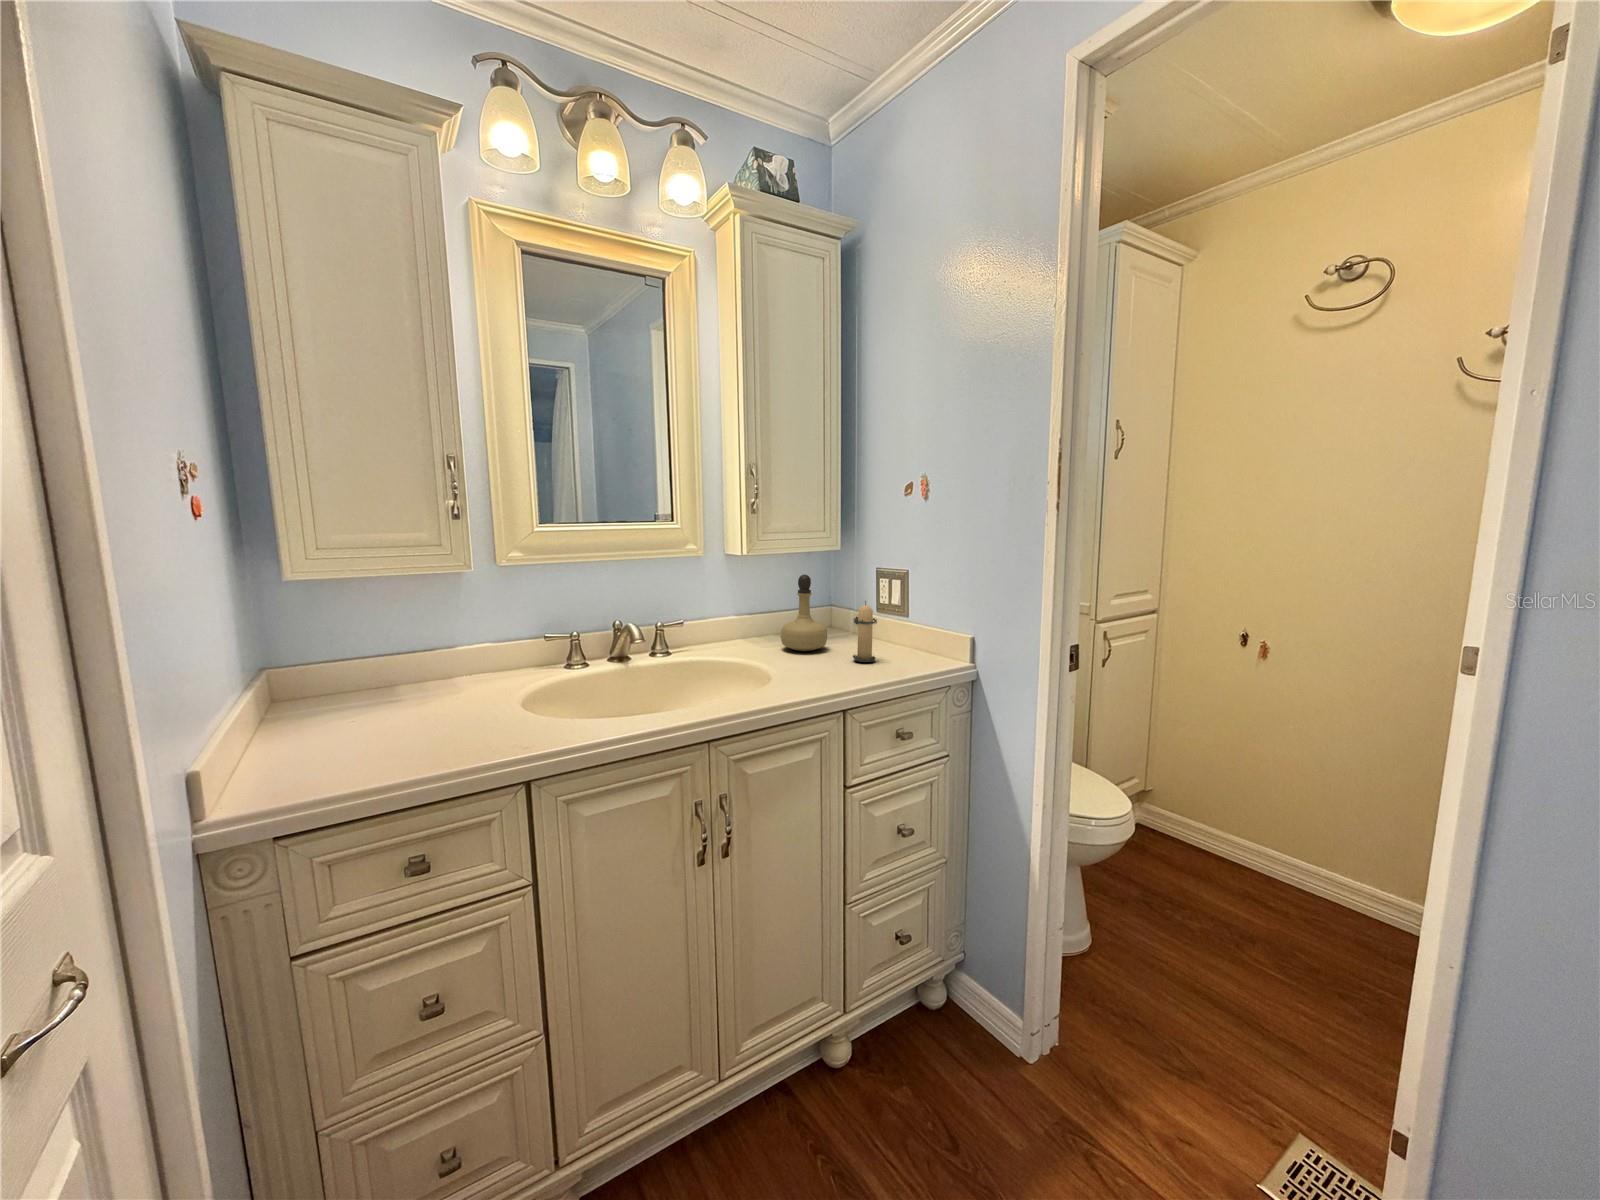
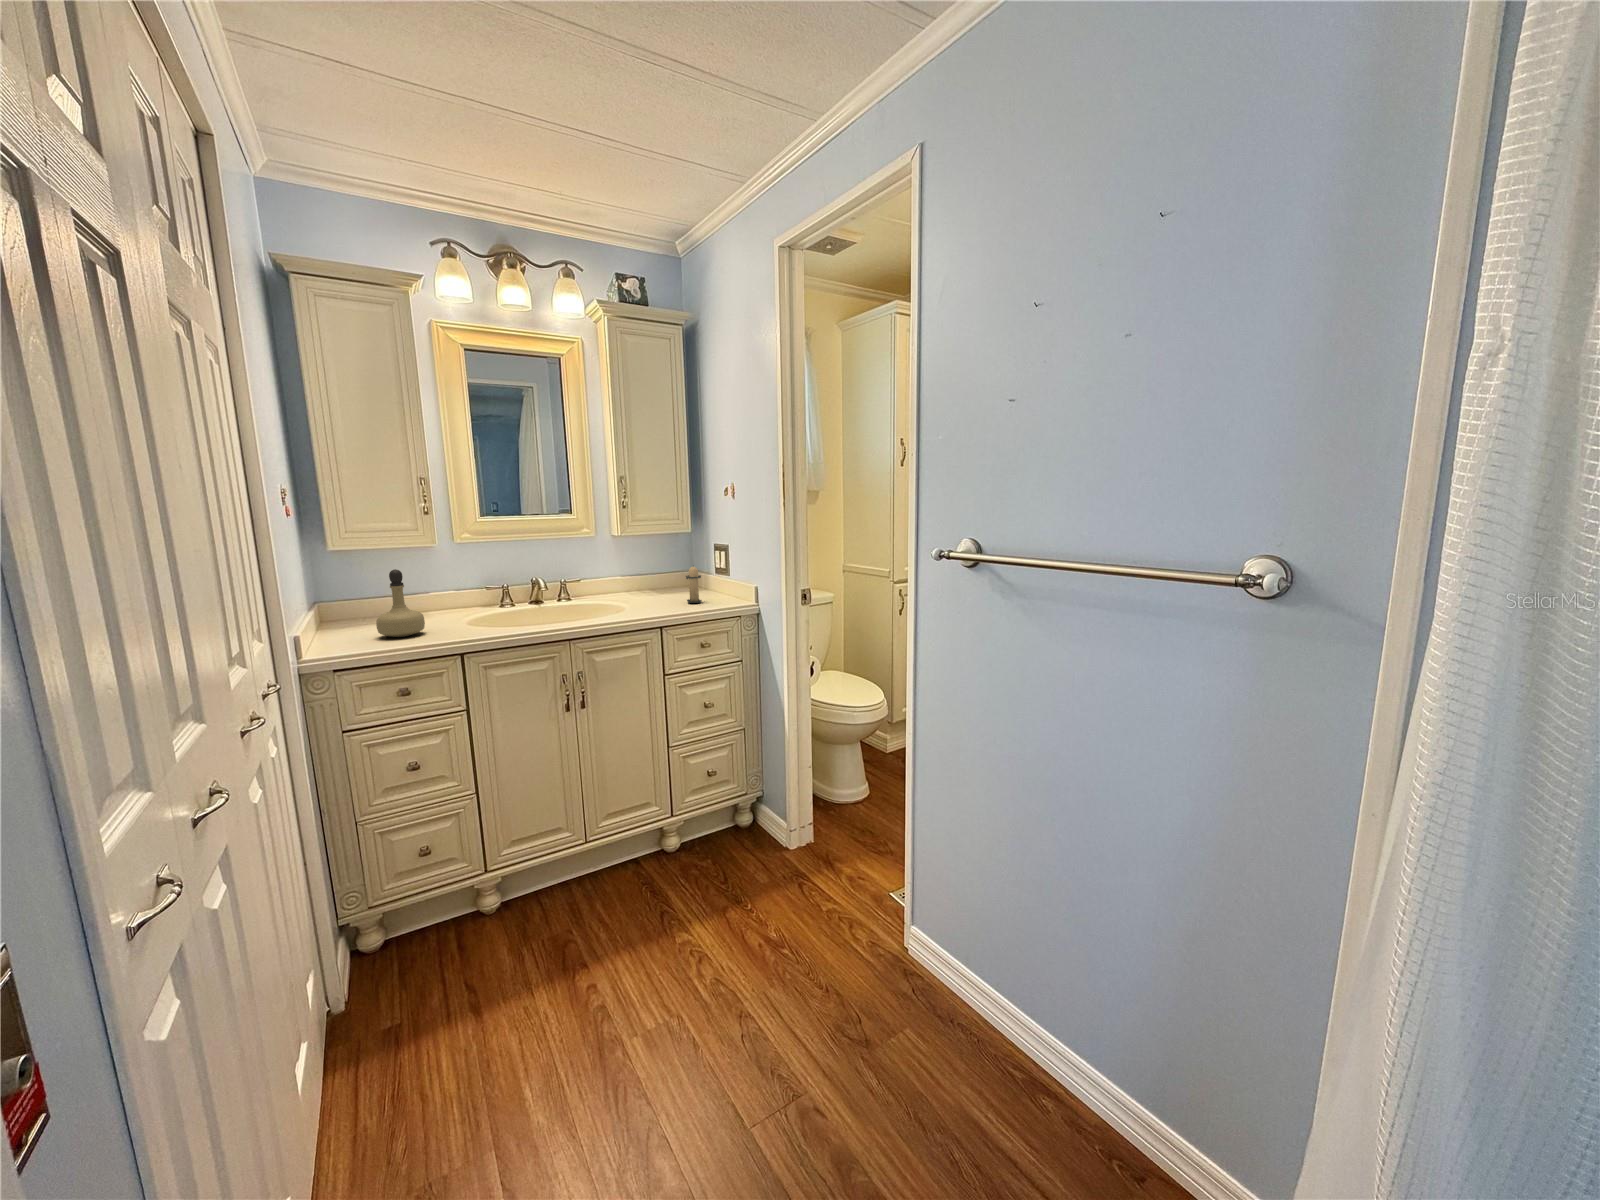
perfume bottle: present [781,574,827,651] -> present [376,569,425,637]

